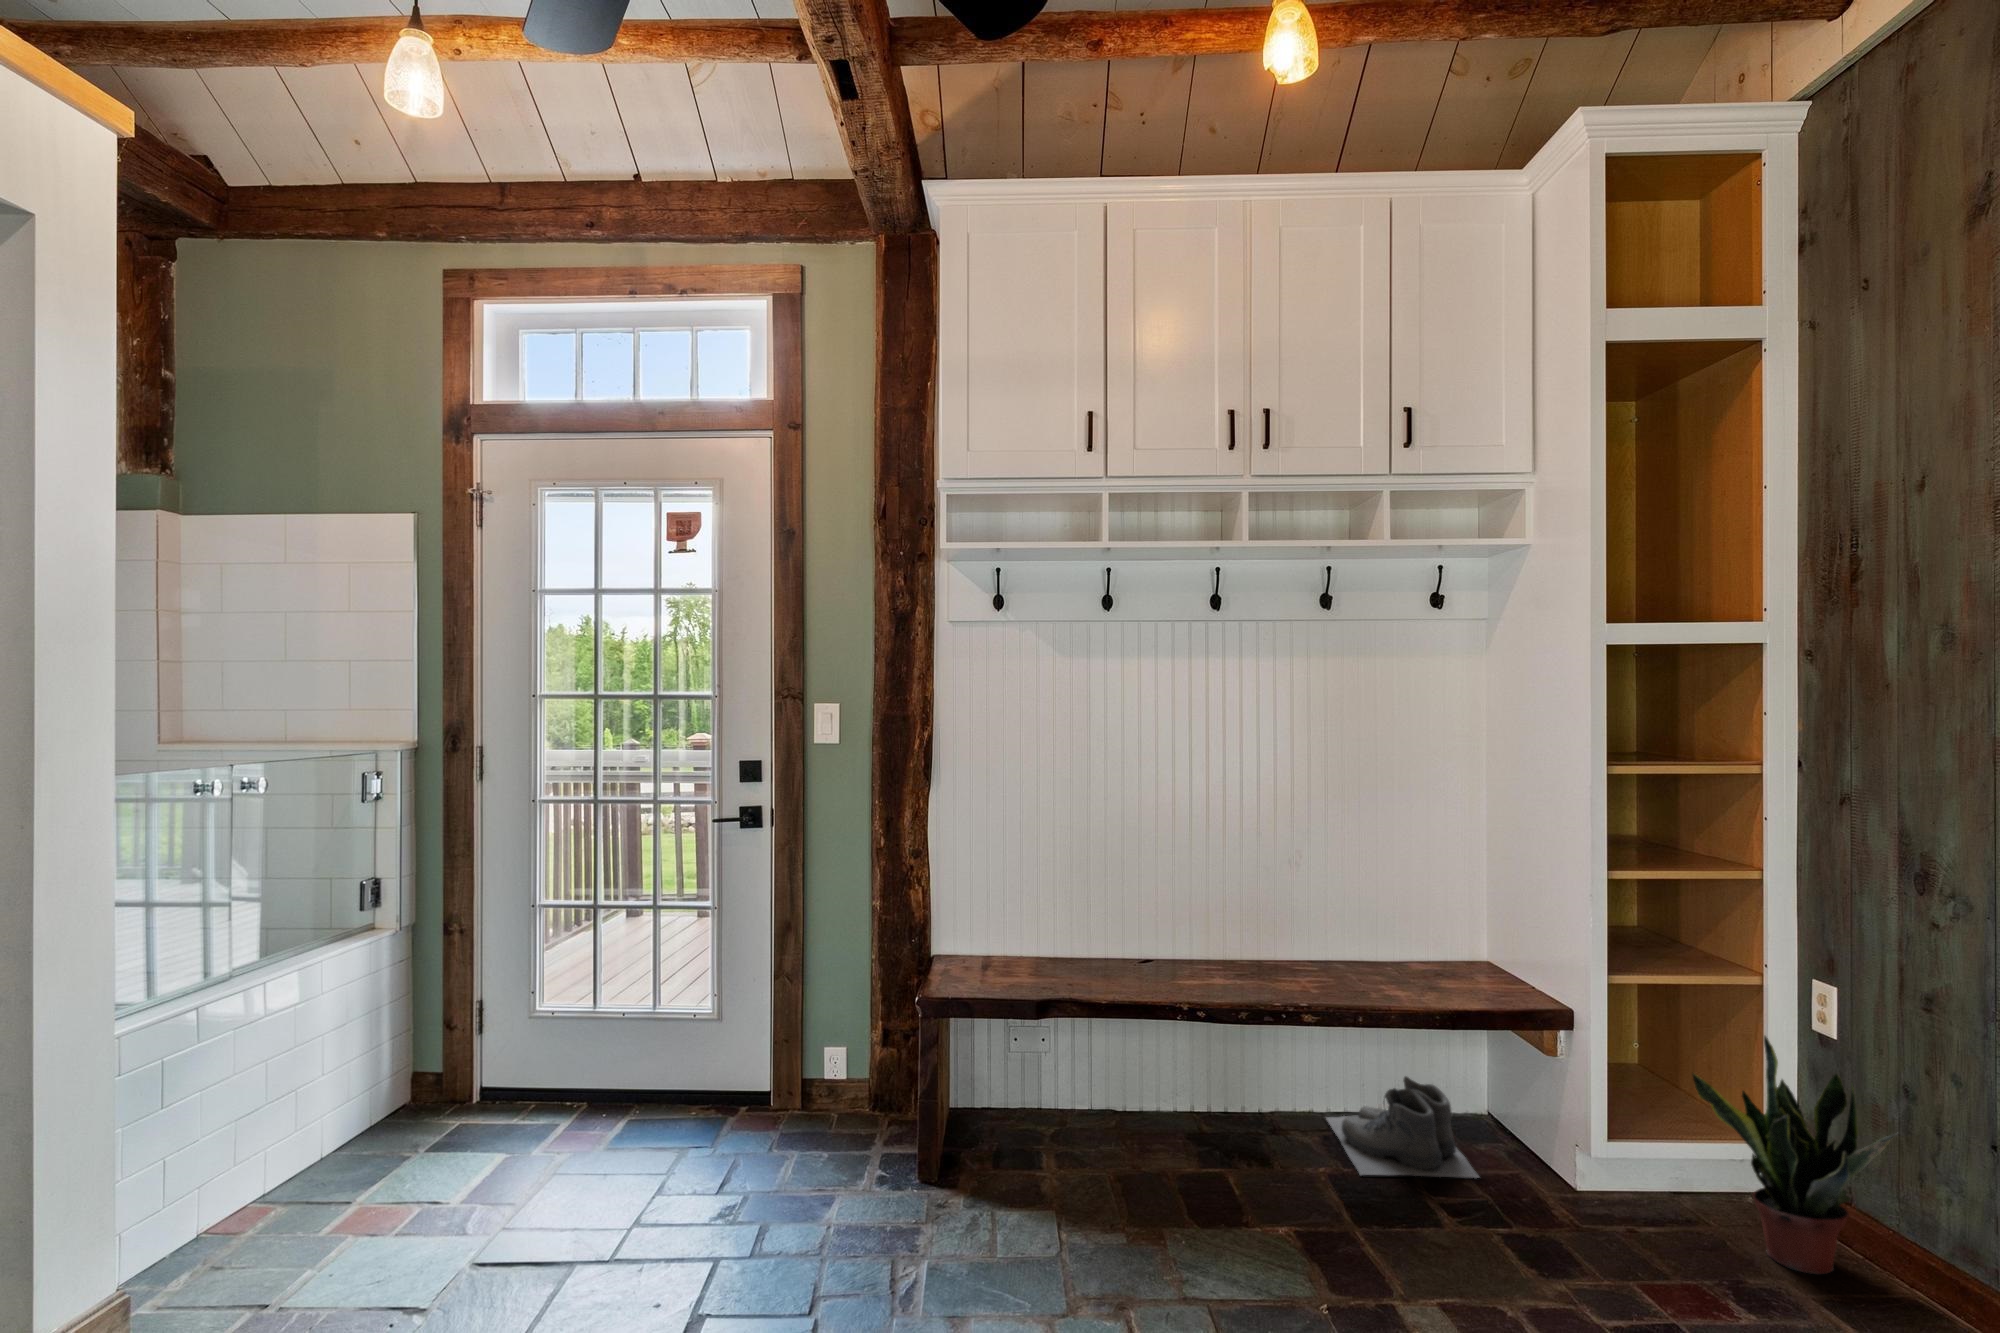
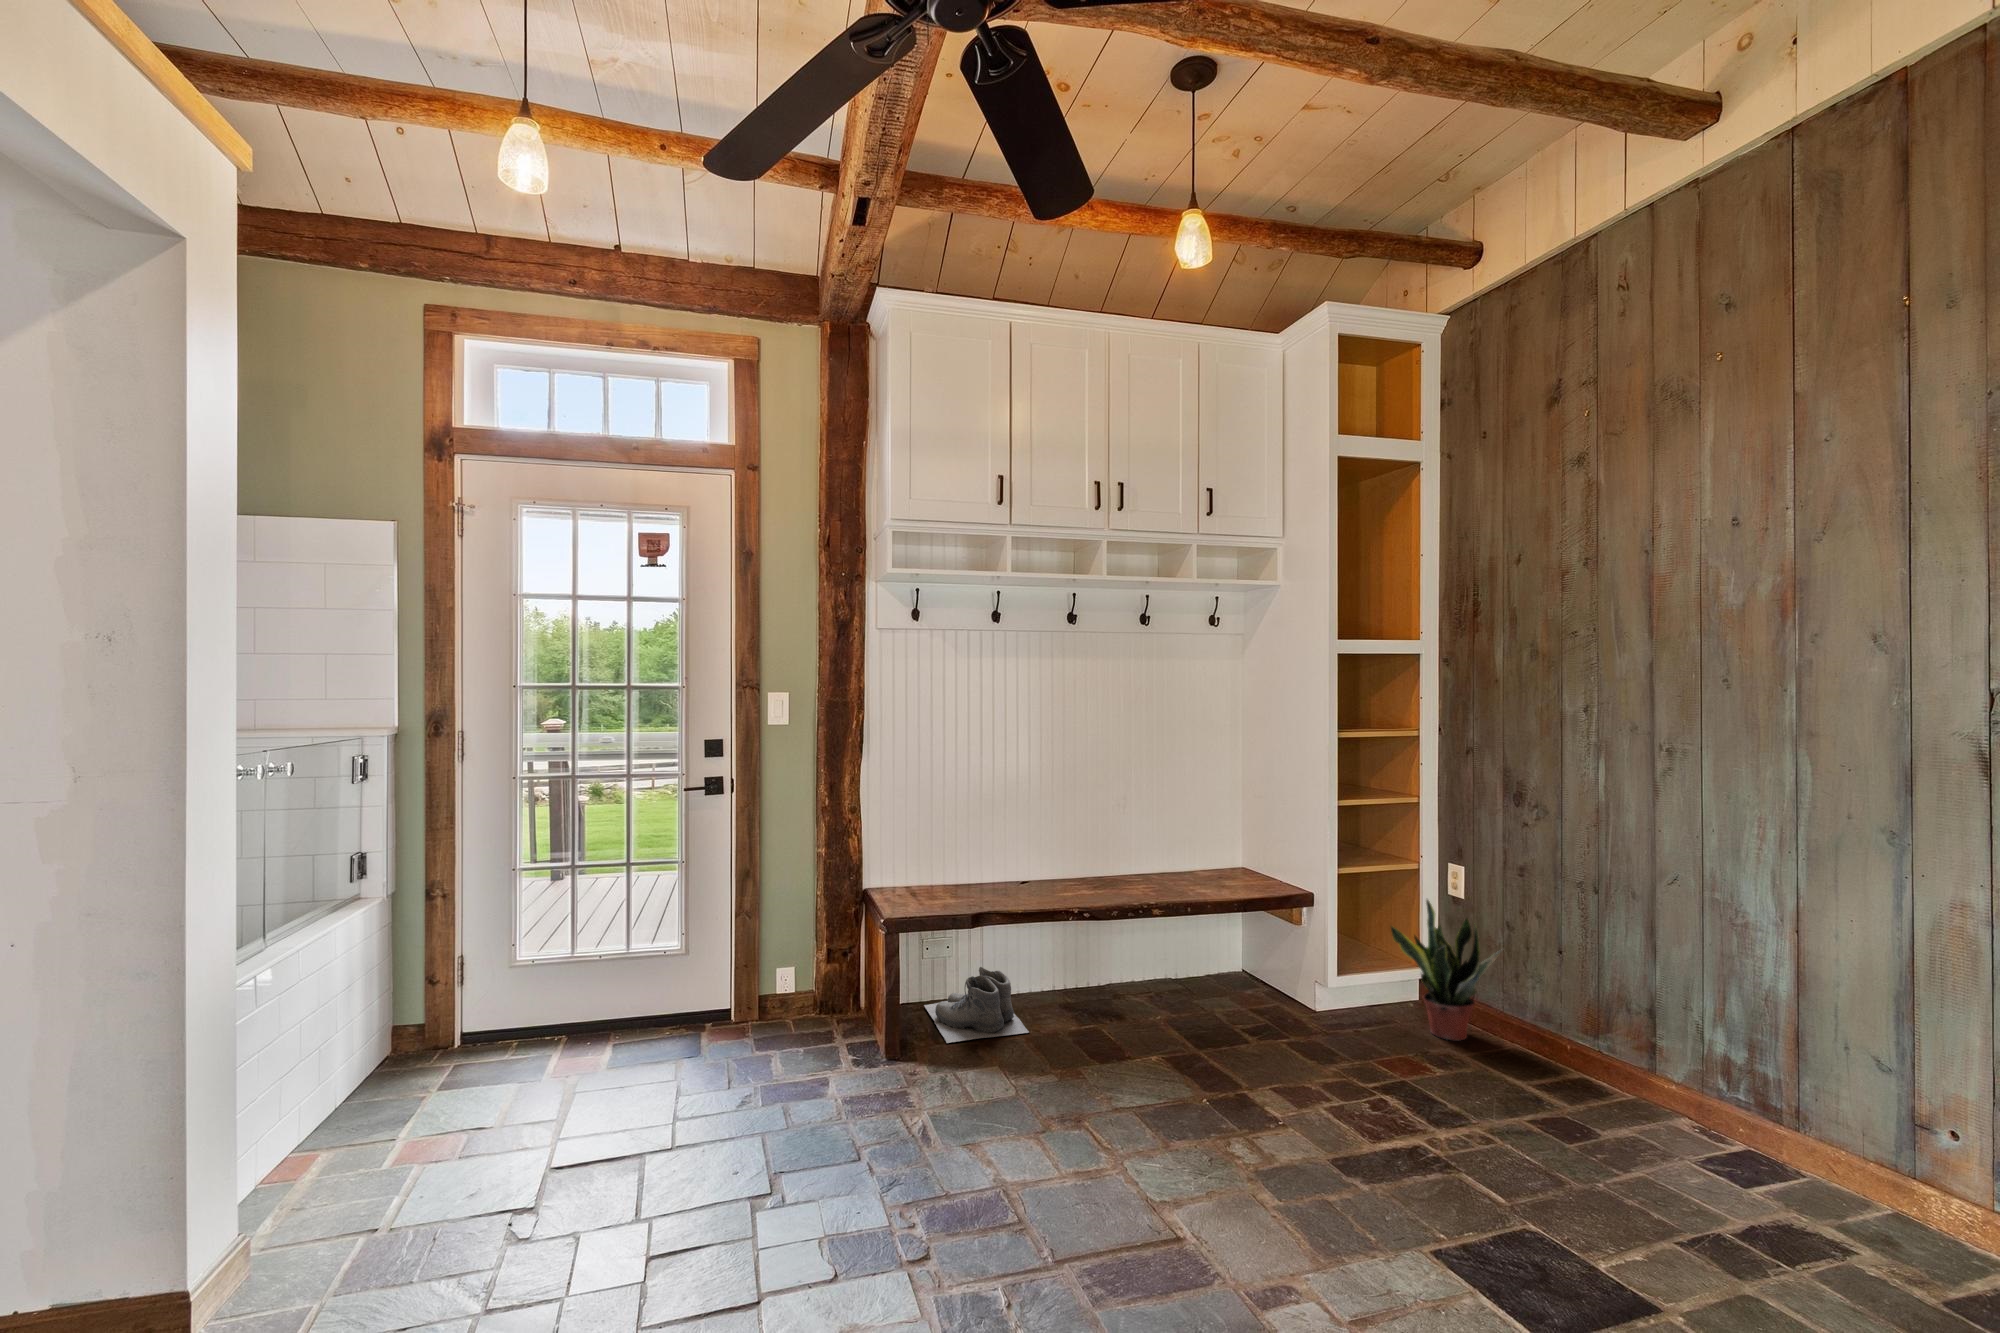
boots: present [1326,1076,1479,1178] -> present [924,967,1029,1043]

